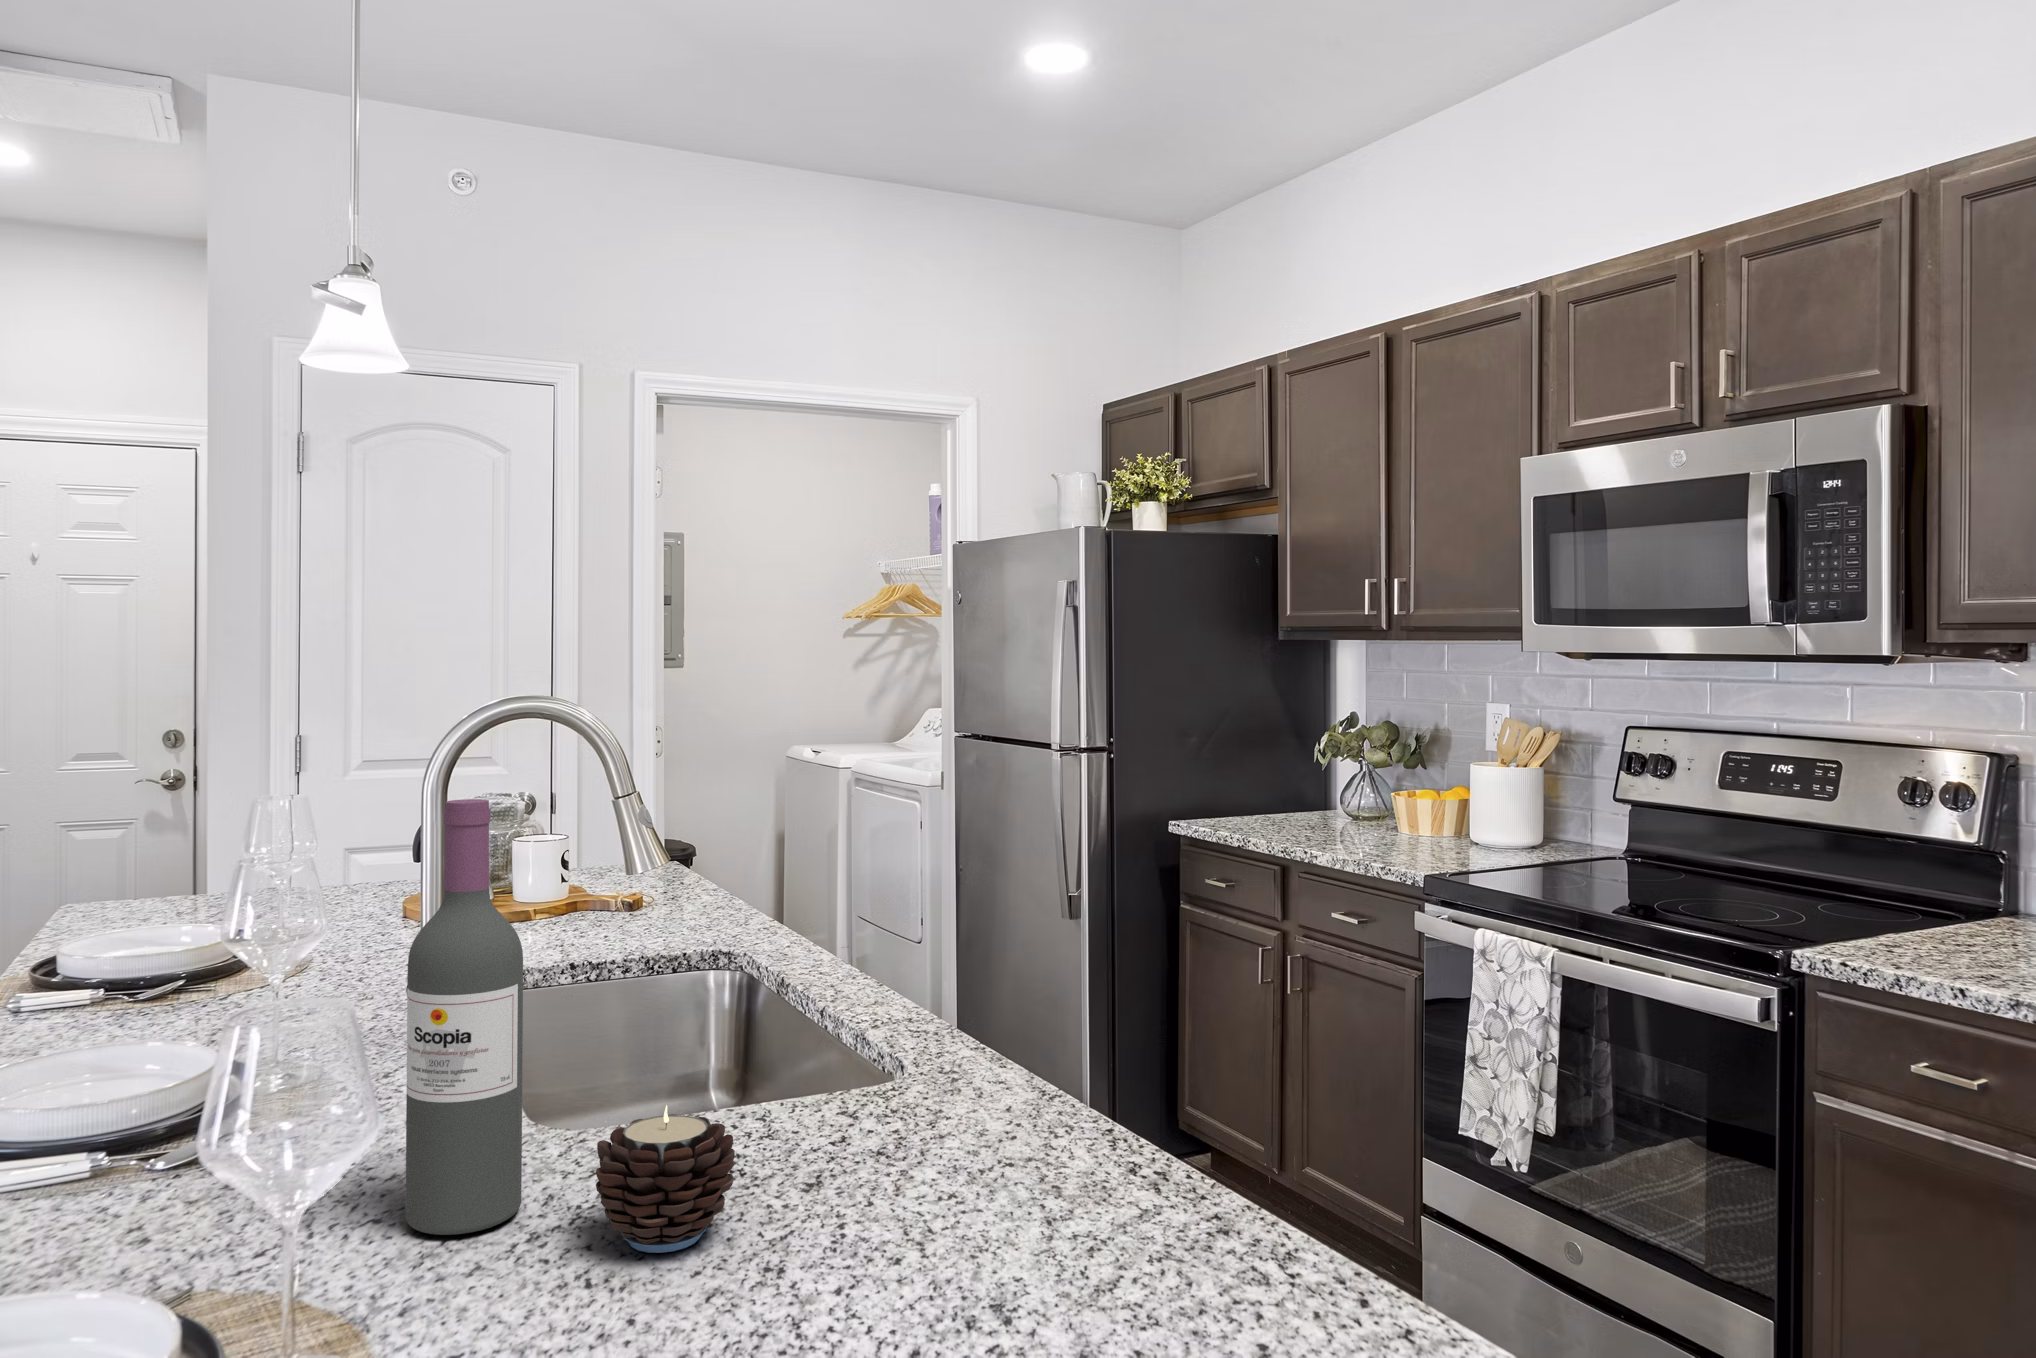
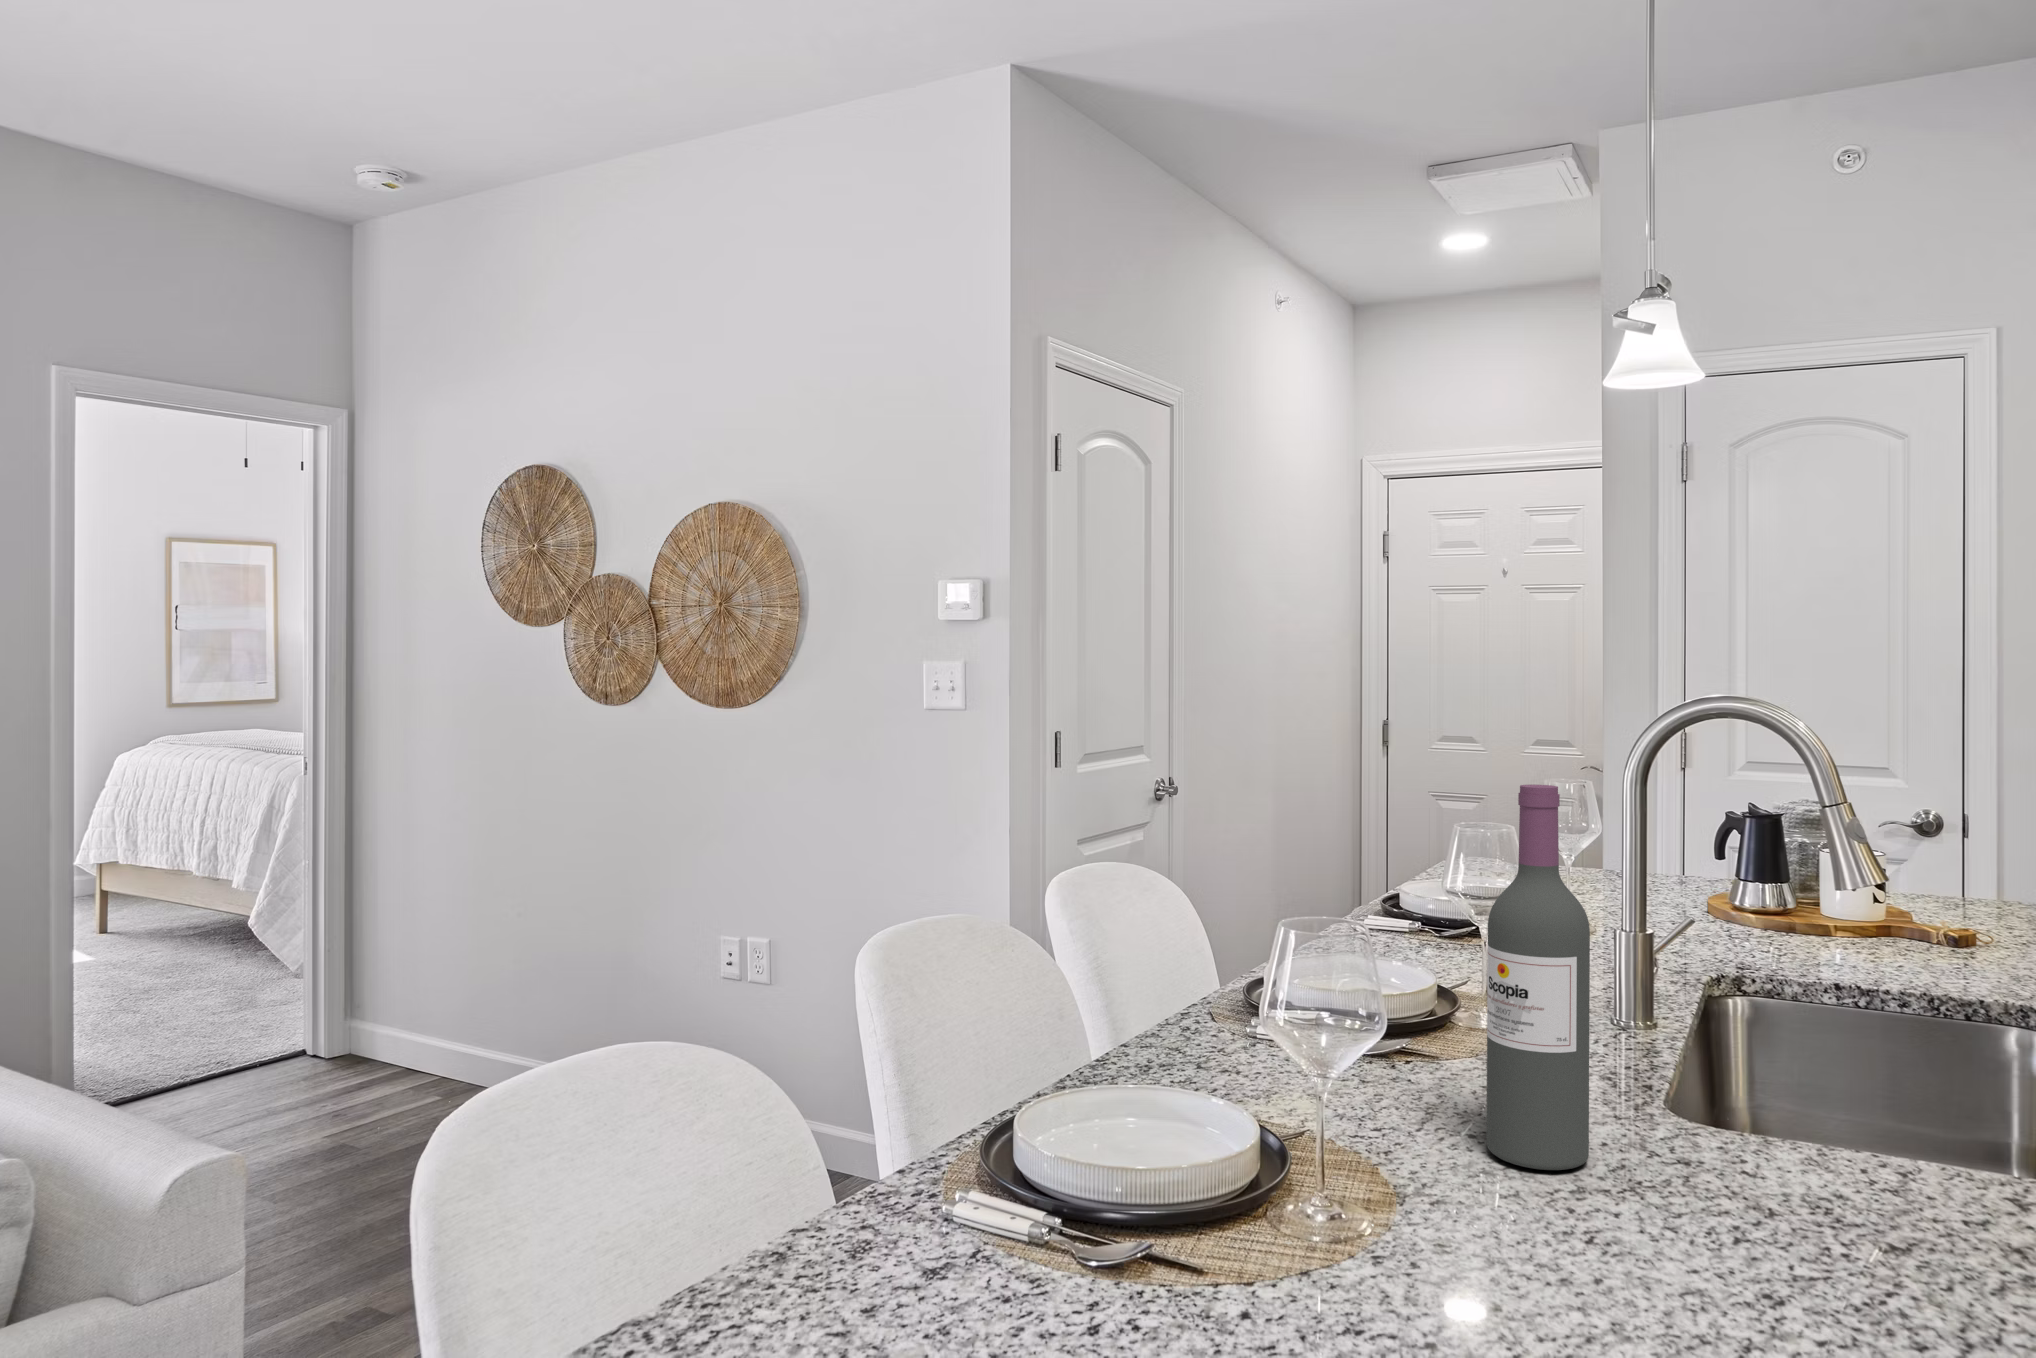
candle: present [596,1105,735,1253] -> none [1613,1102,1773,1248]

